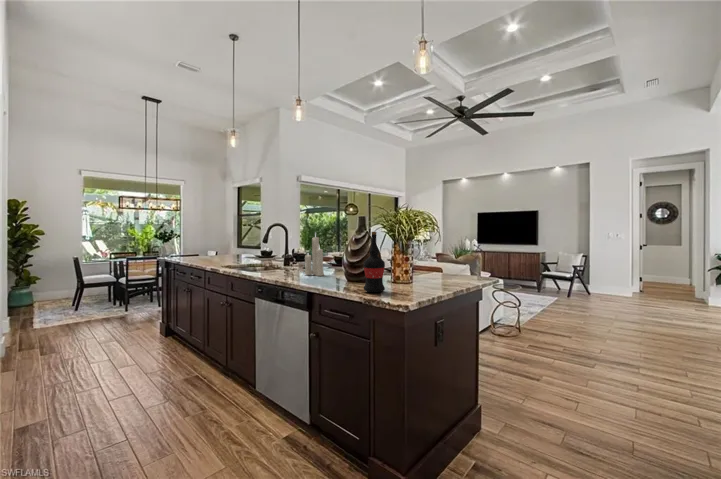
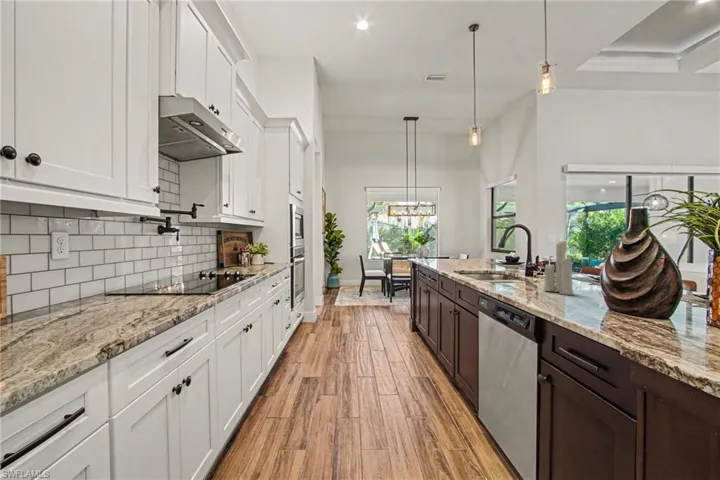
wine bottle: present [364,232,385,292] -> none [630,232,680,339]

